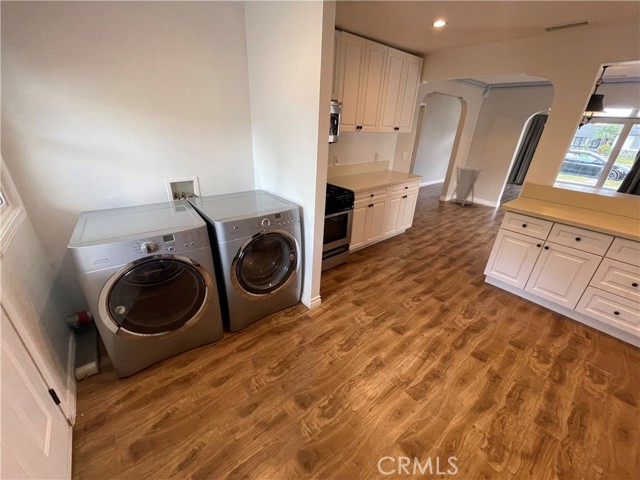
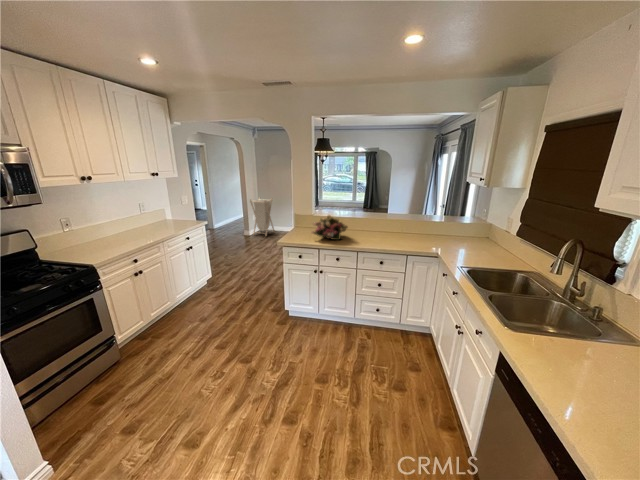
flower arrangement: none [547,187,607,219] -> present [312,215,348,240]

